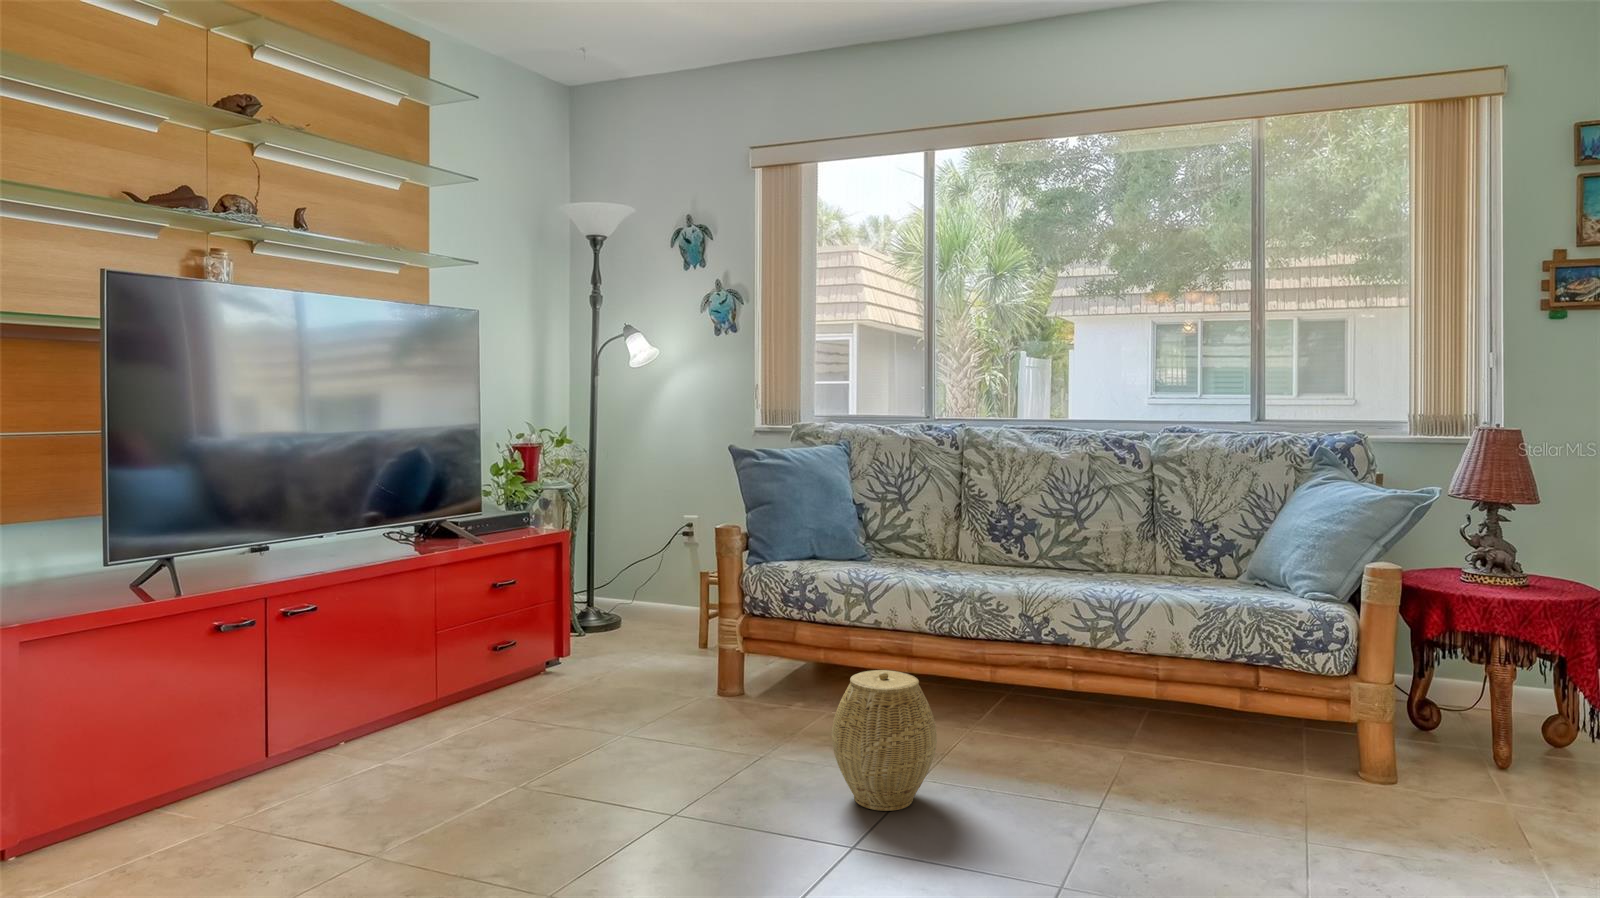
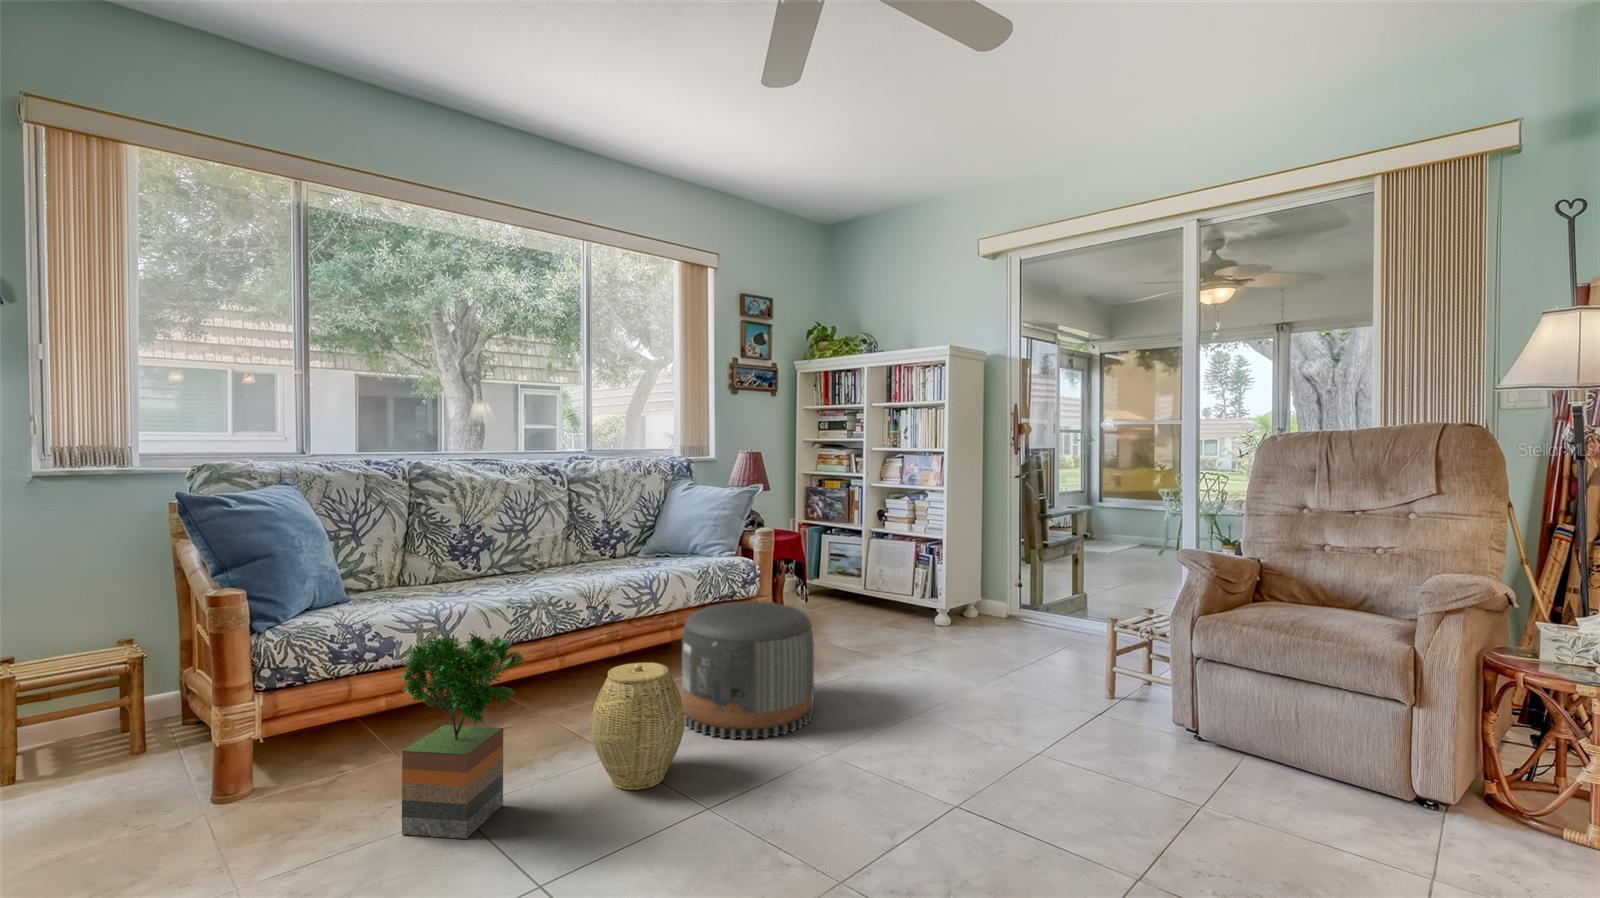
potted tree: none [688,589,811,767] -> present [402,634,525,839]
pouf: none [1021,650,1225,858] -> present [682,602,814,740]

